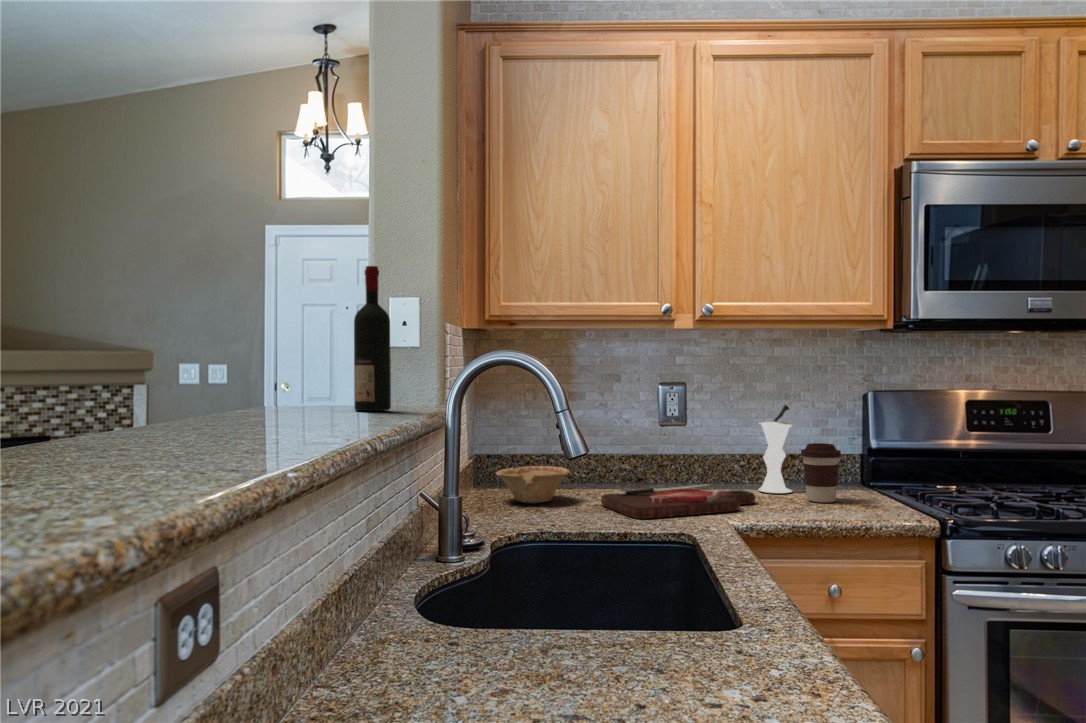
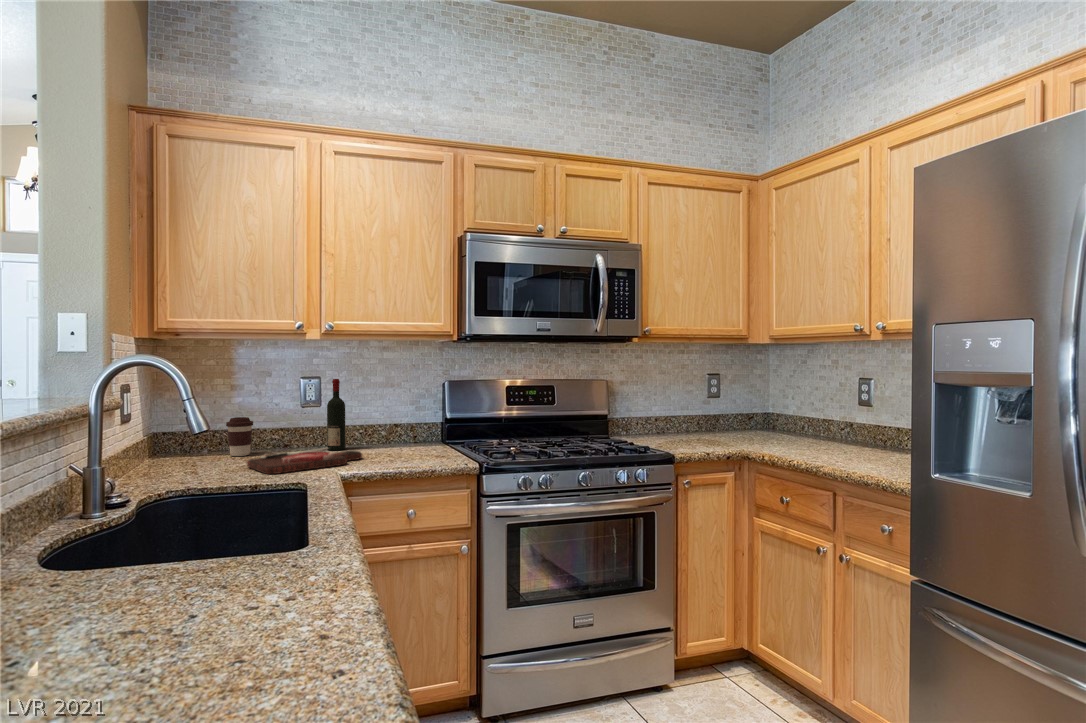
wine bottle: present [354,266,391,411] -> present [327,379,346,450]
vase: present [759,405,792,493] -> none [371,390,395,451]
coffee cup: present [801,443,841,502] -> present [226,417,253,456]
dish: present [496,466,570,503] -> none [160,441,224,469]

